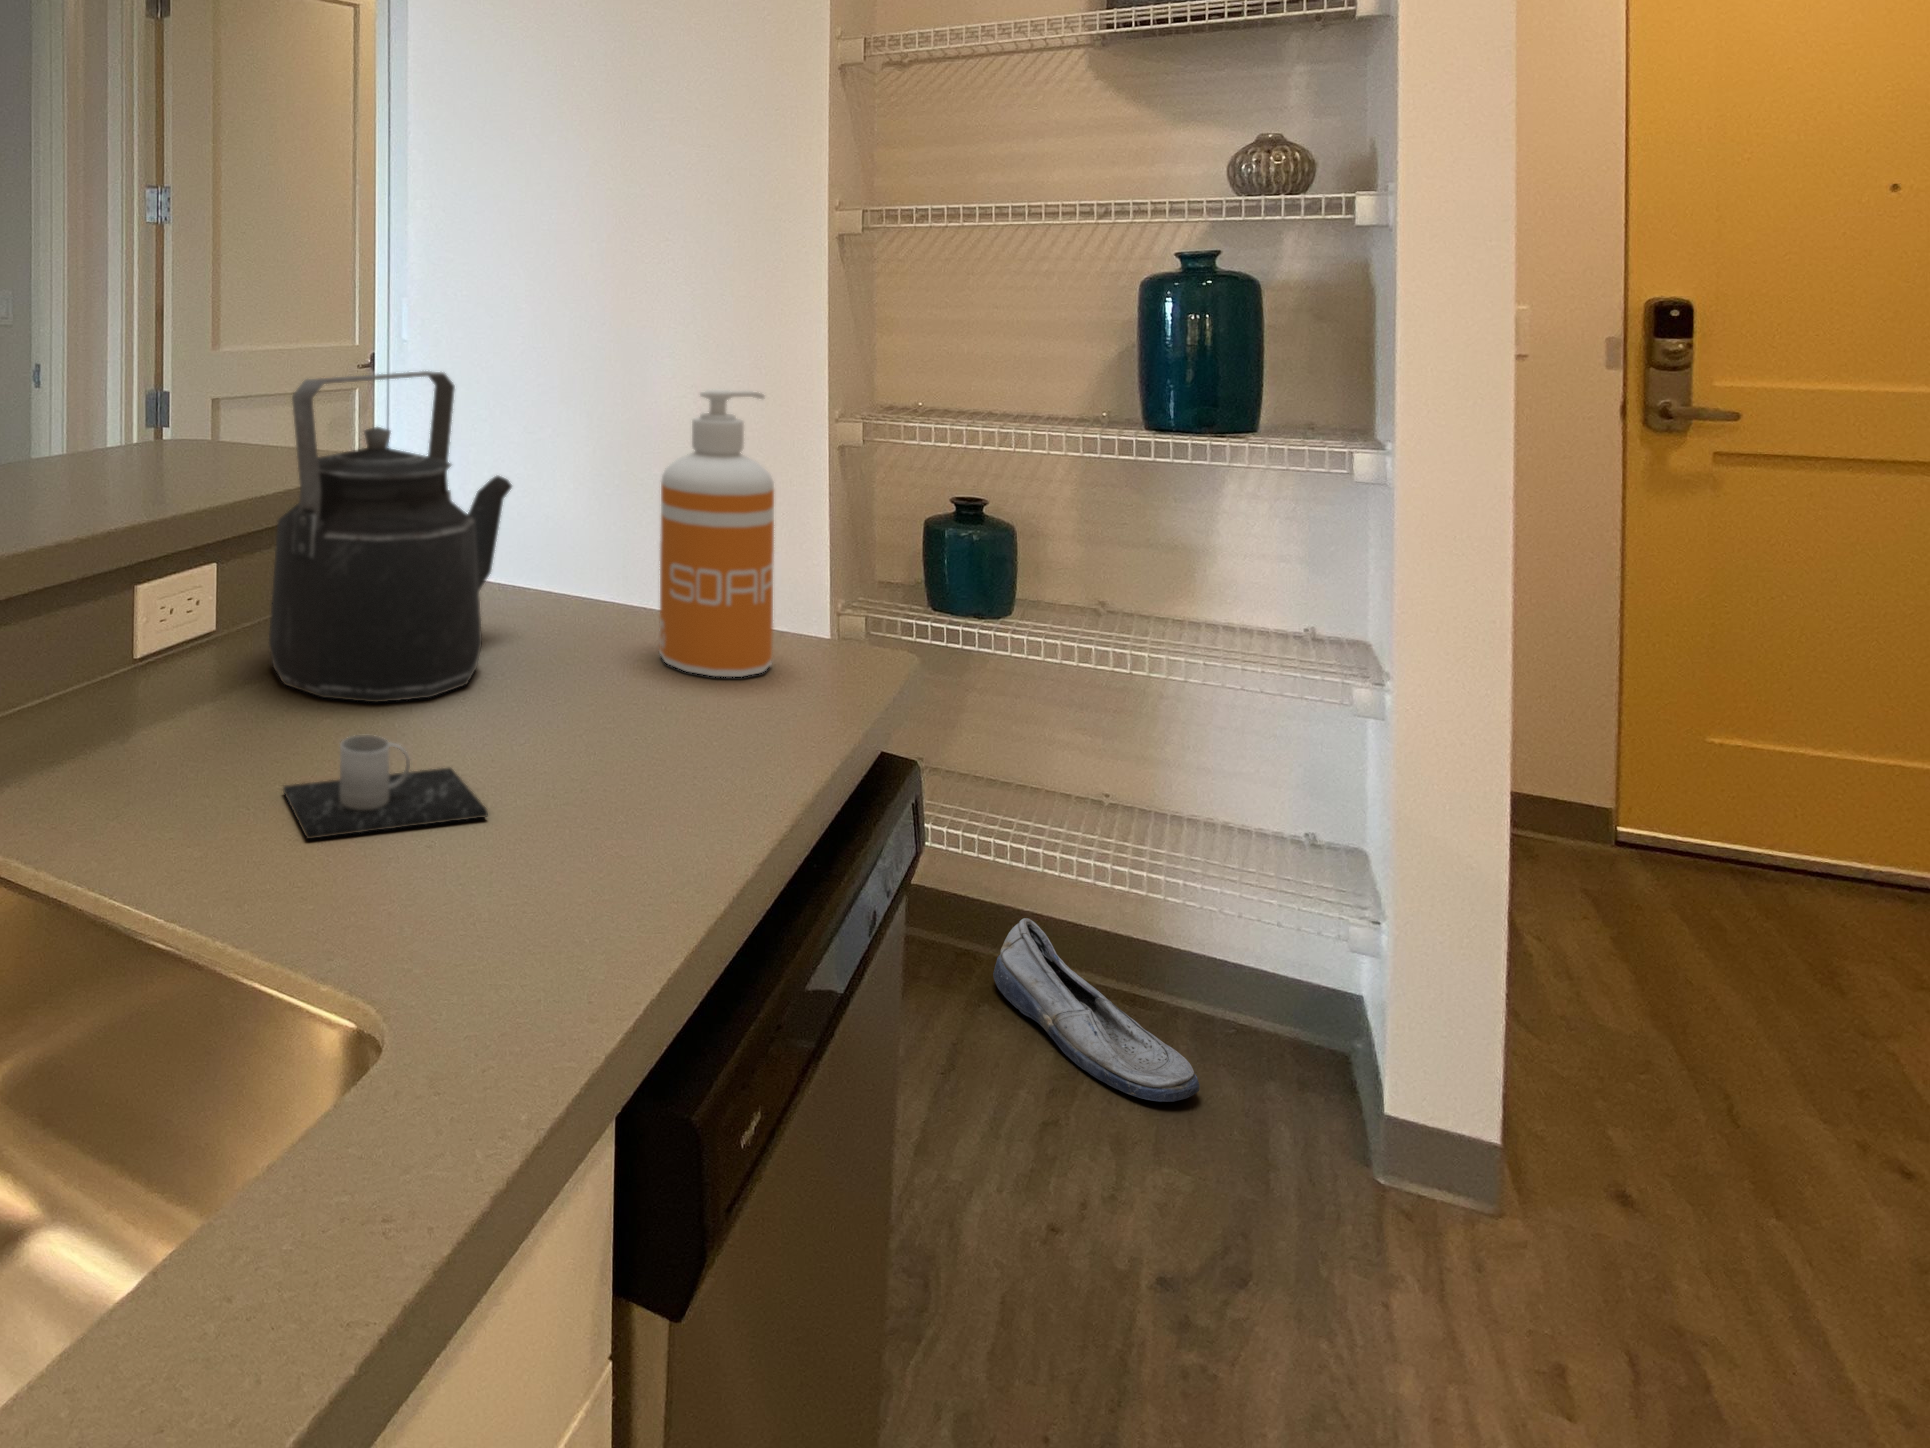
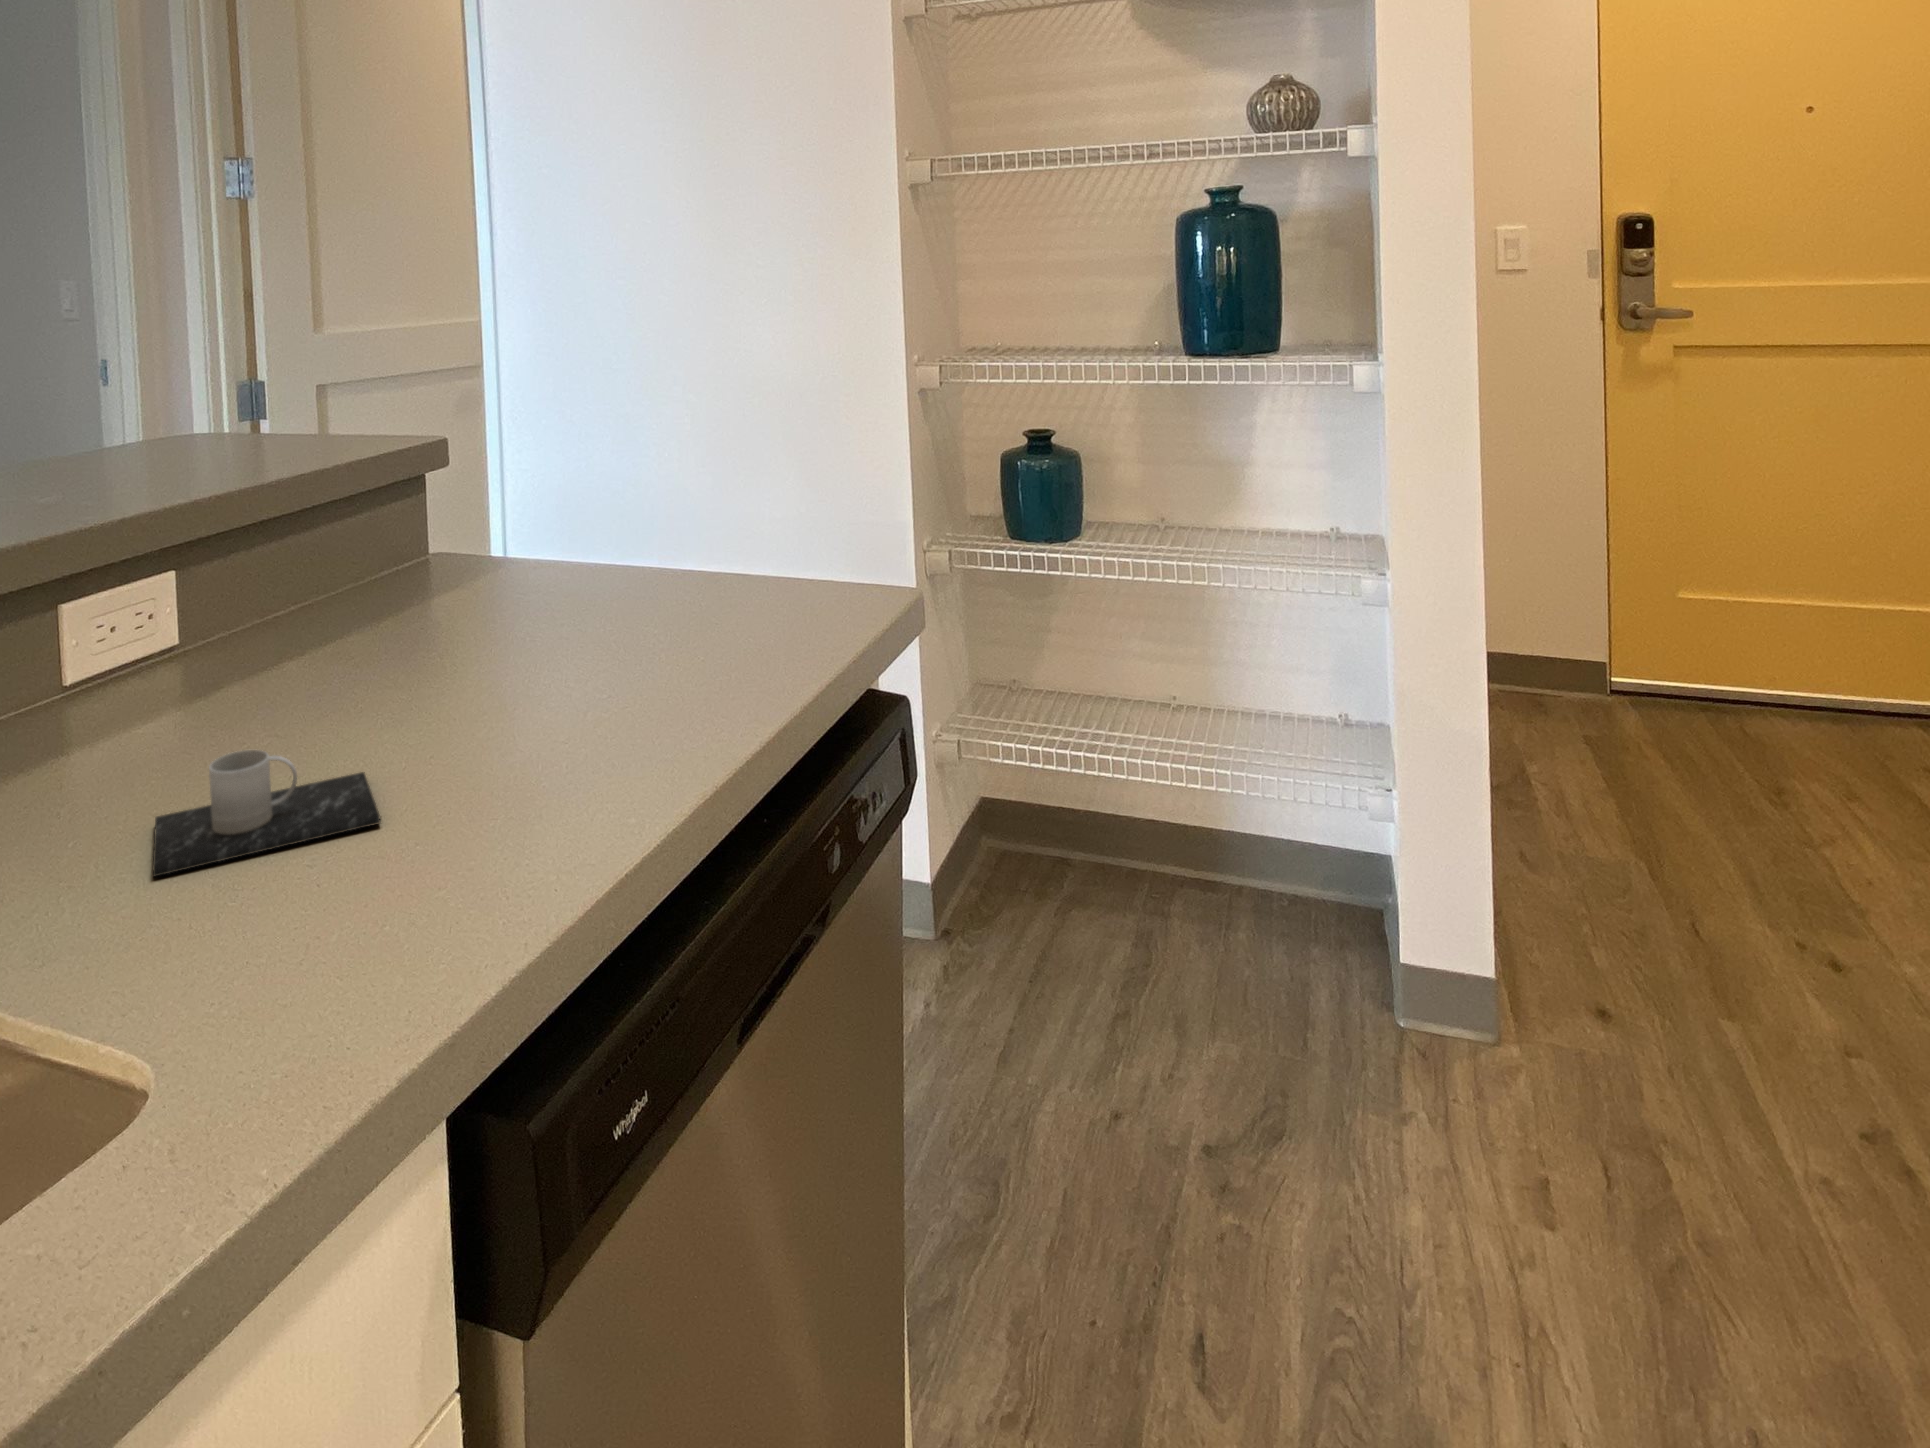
kettle: present [269,371,512,702] -> none [211,344,509,707]
soap dispenser: present [659,389,774,677] -> none [652,345,770,638]
shoe: present [993,918,1200,1102] -> none [1084,822,1252,977]

